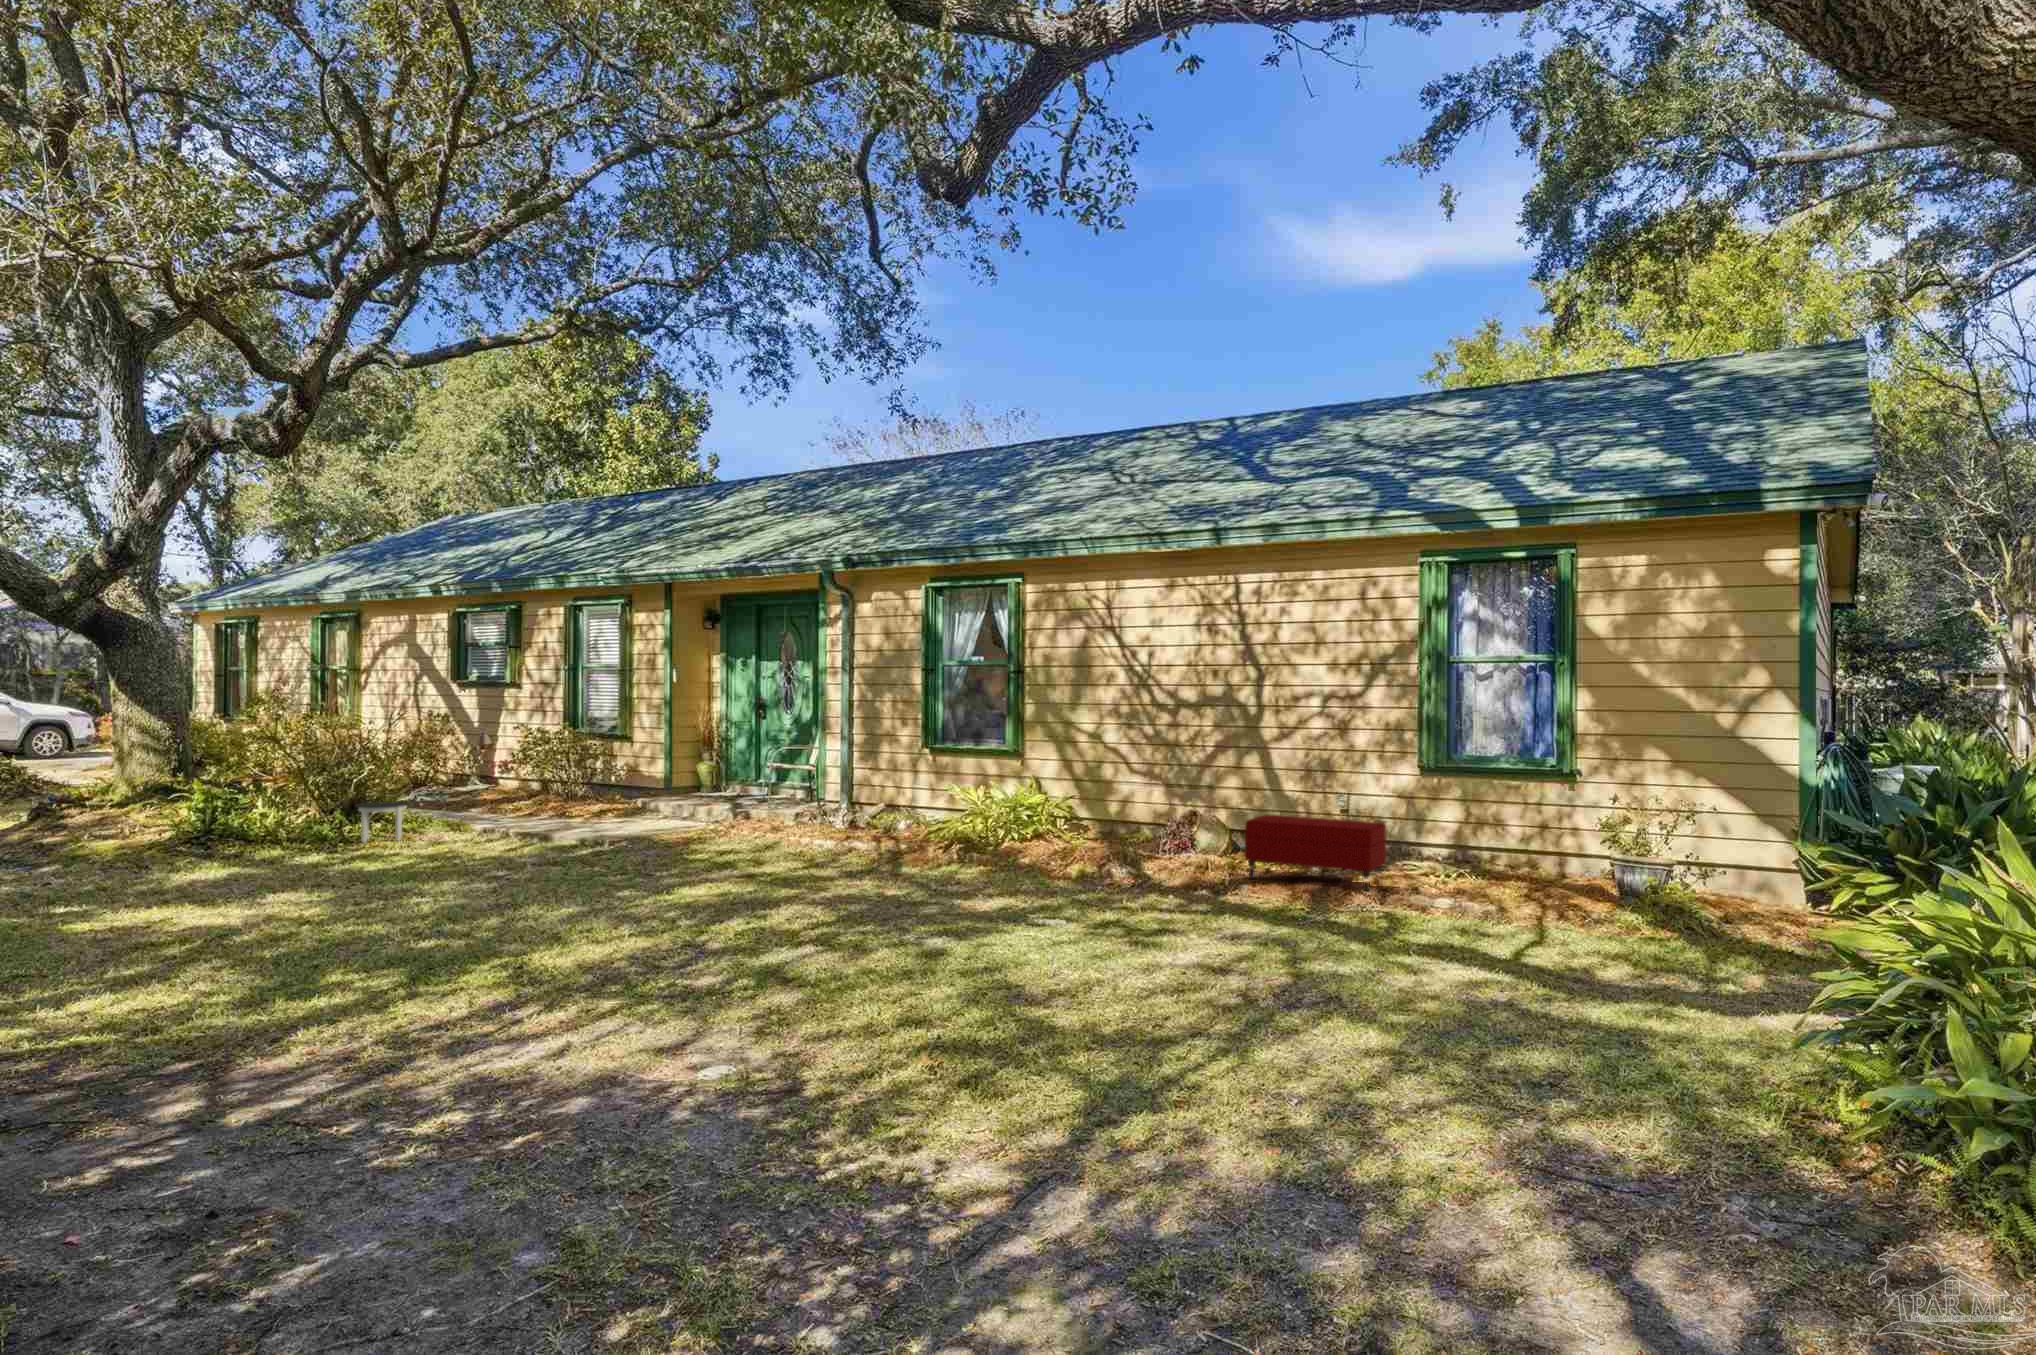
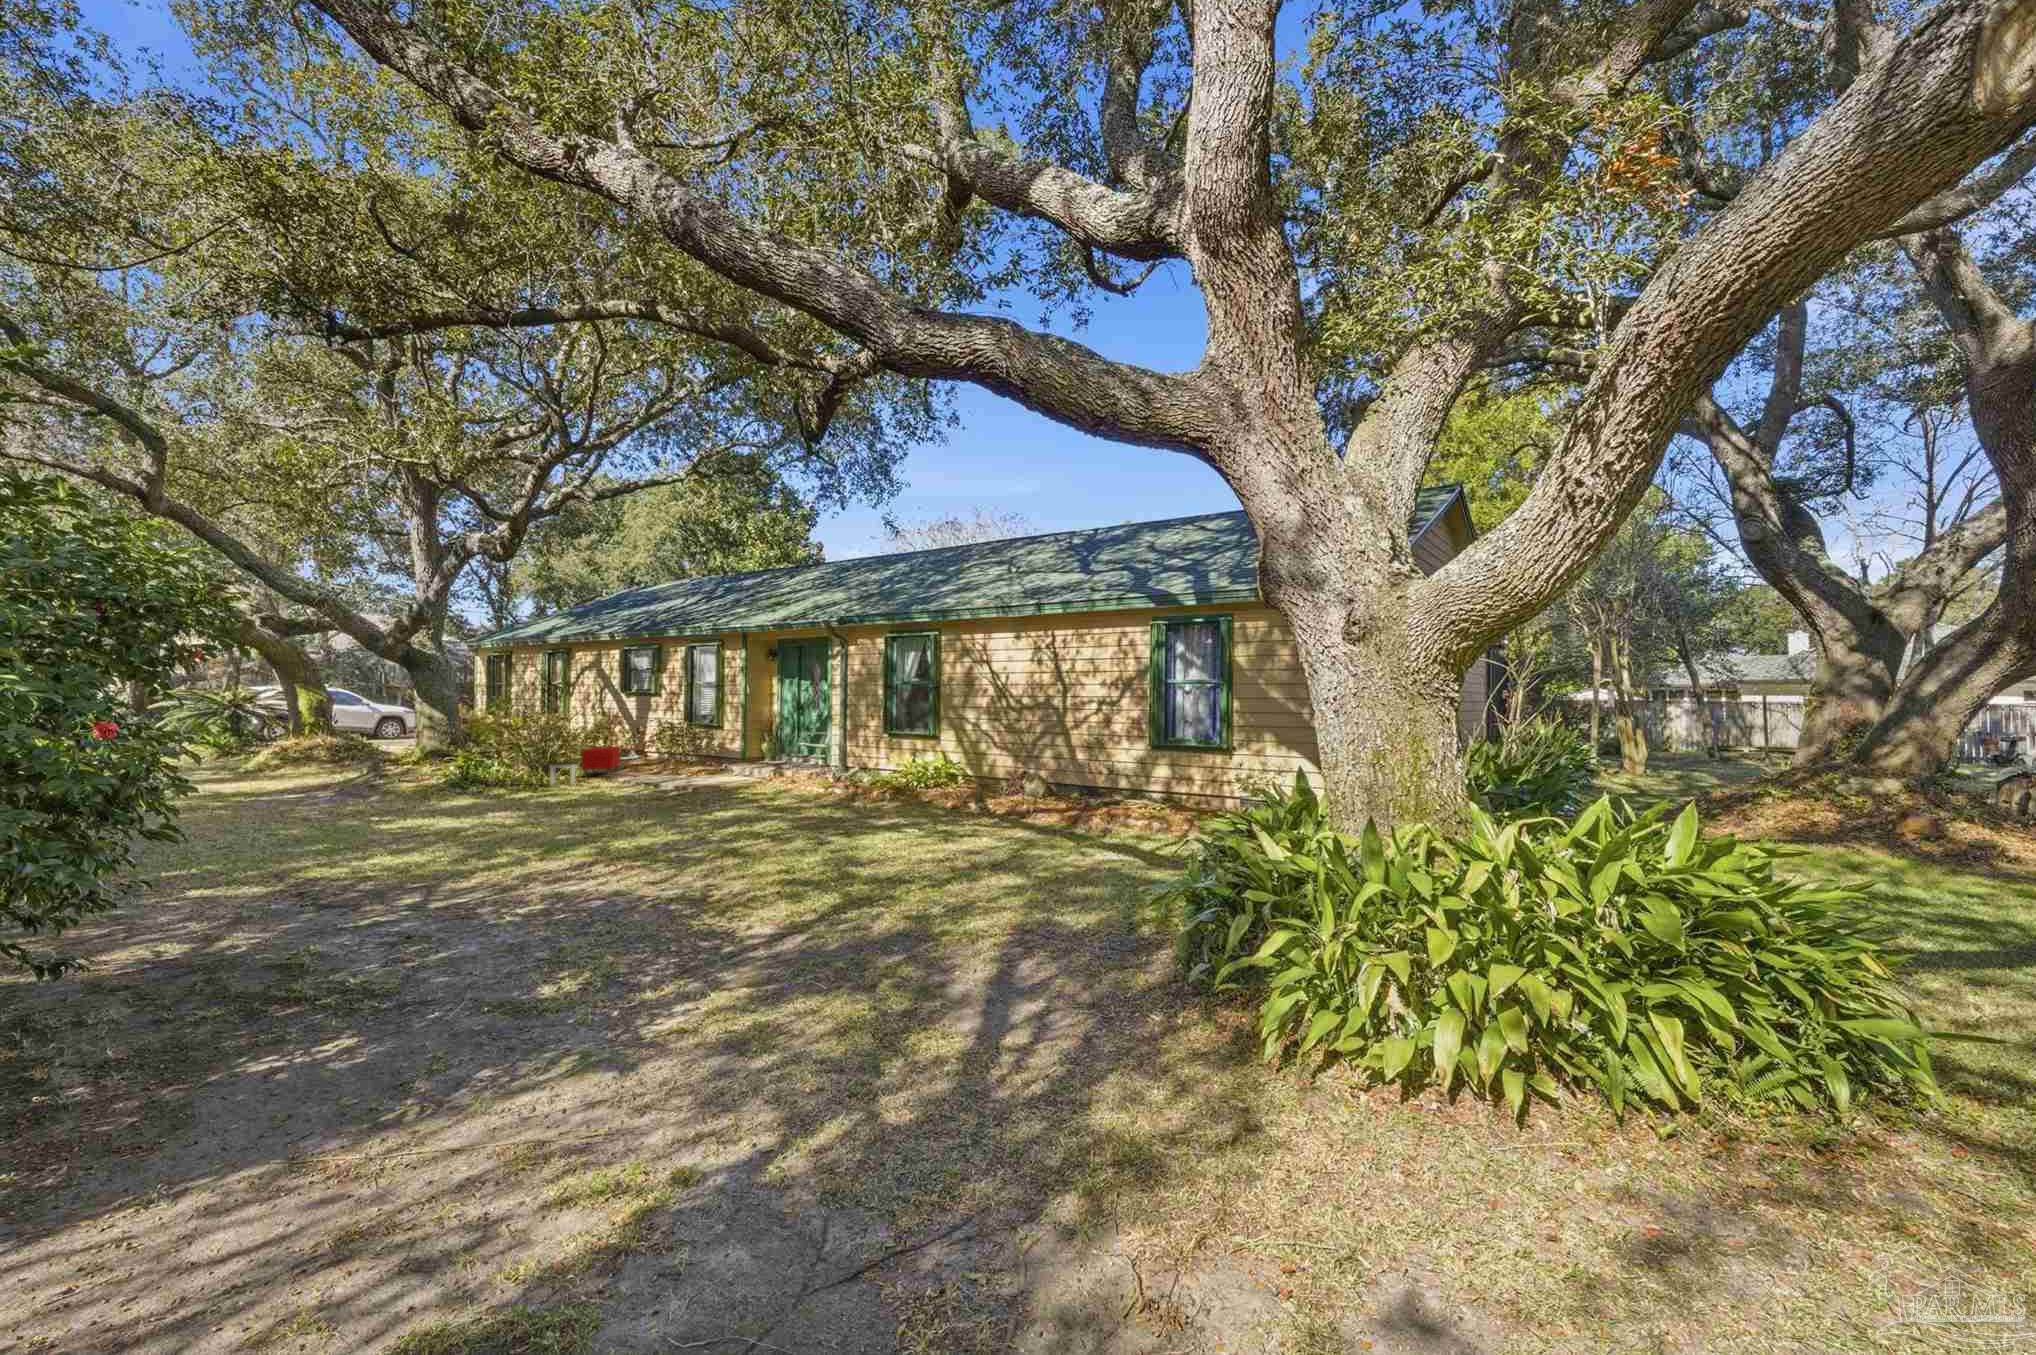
bench: present [1245,815,1386,891] -> present [582,746,620,777]

